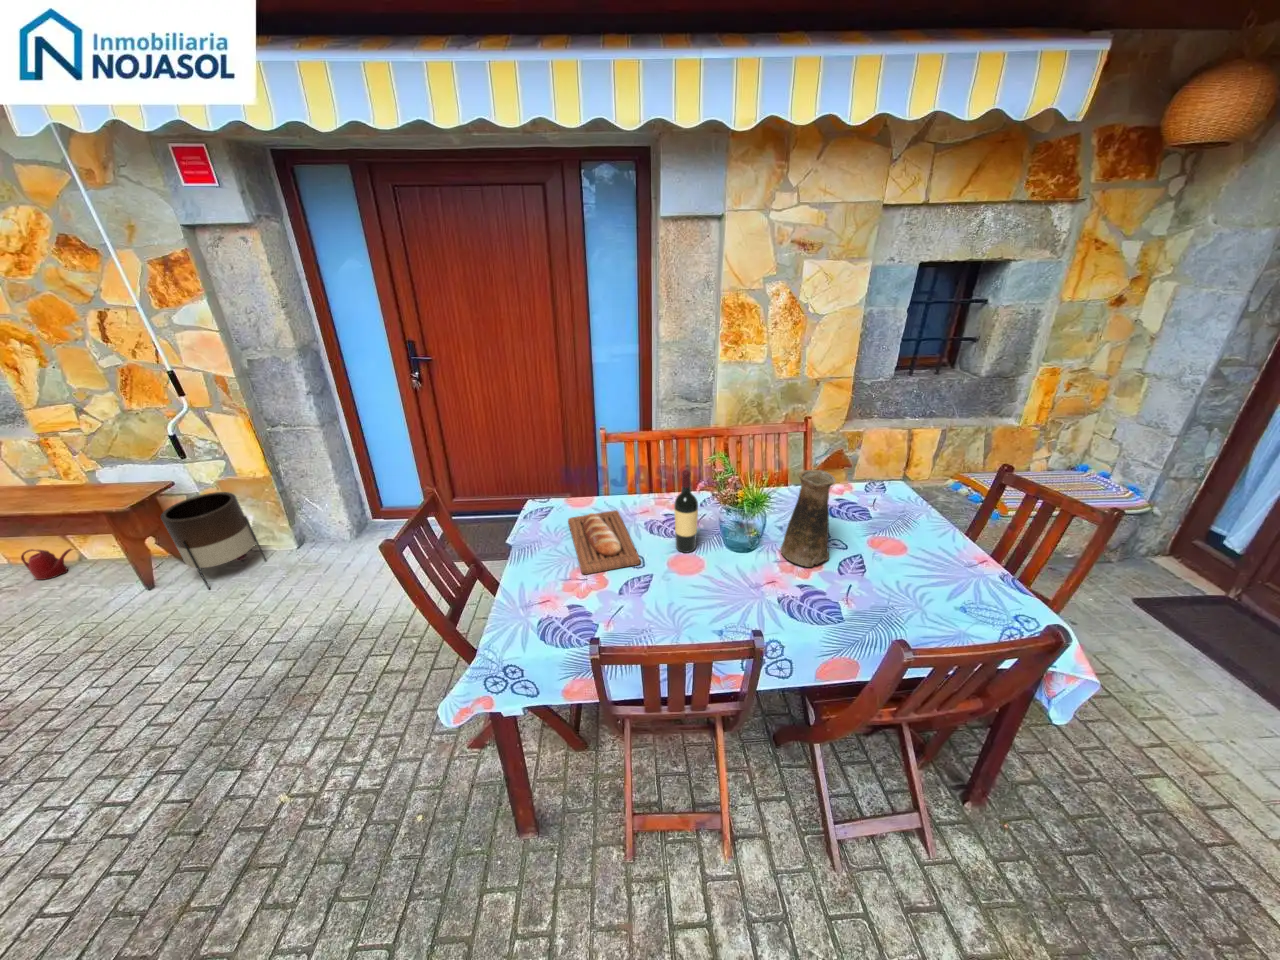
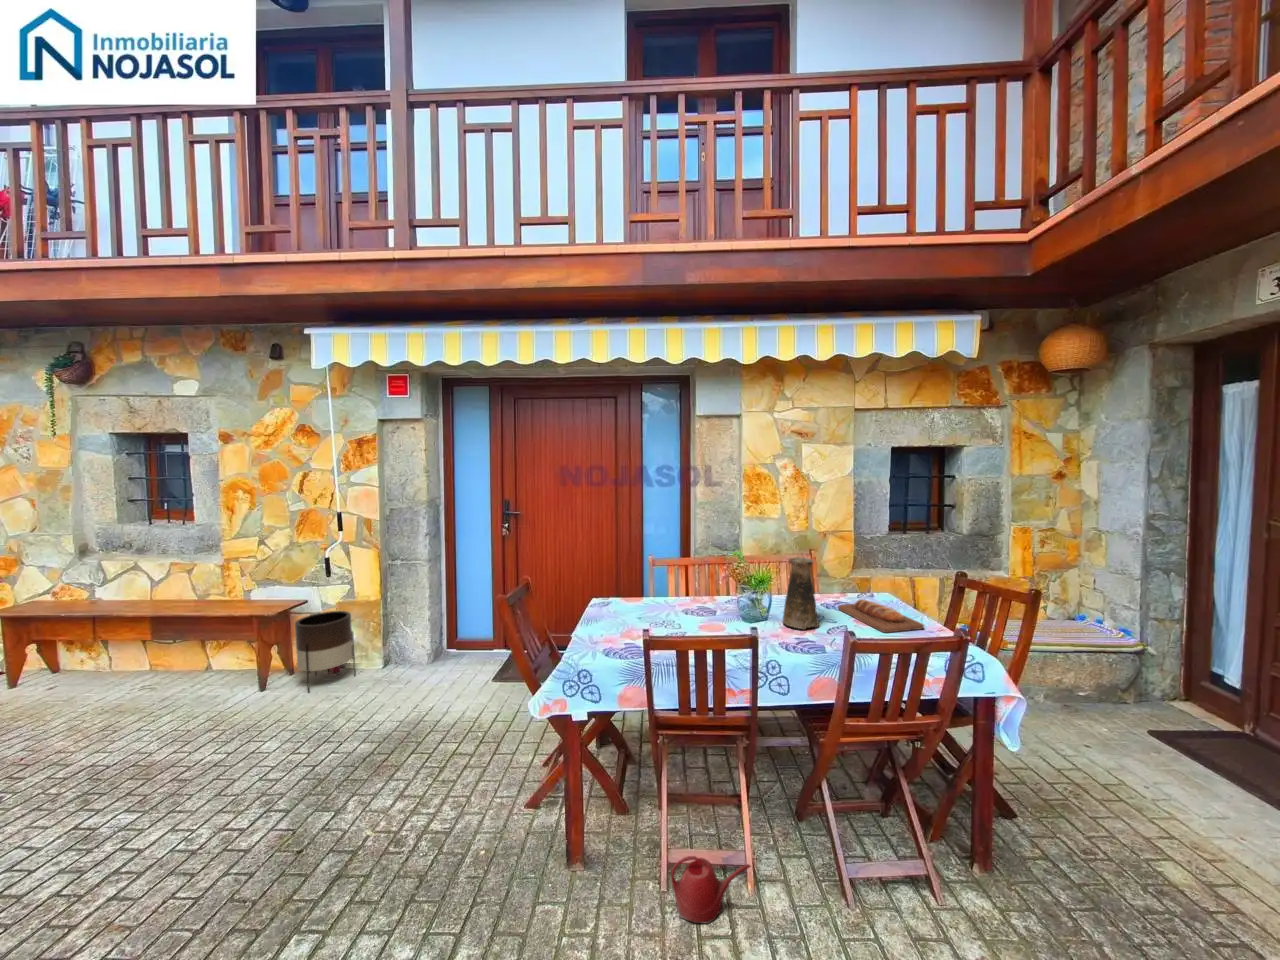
wine bottle: present [674,470,698,553] -> none [701,556,719,622]
bread loaf: present [568,510,640,574] -> present [838,599,924,633]
watering can: present [21,549,72,580] -> present [671,856,751,924]

